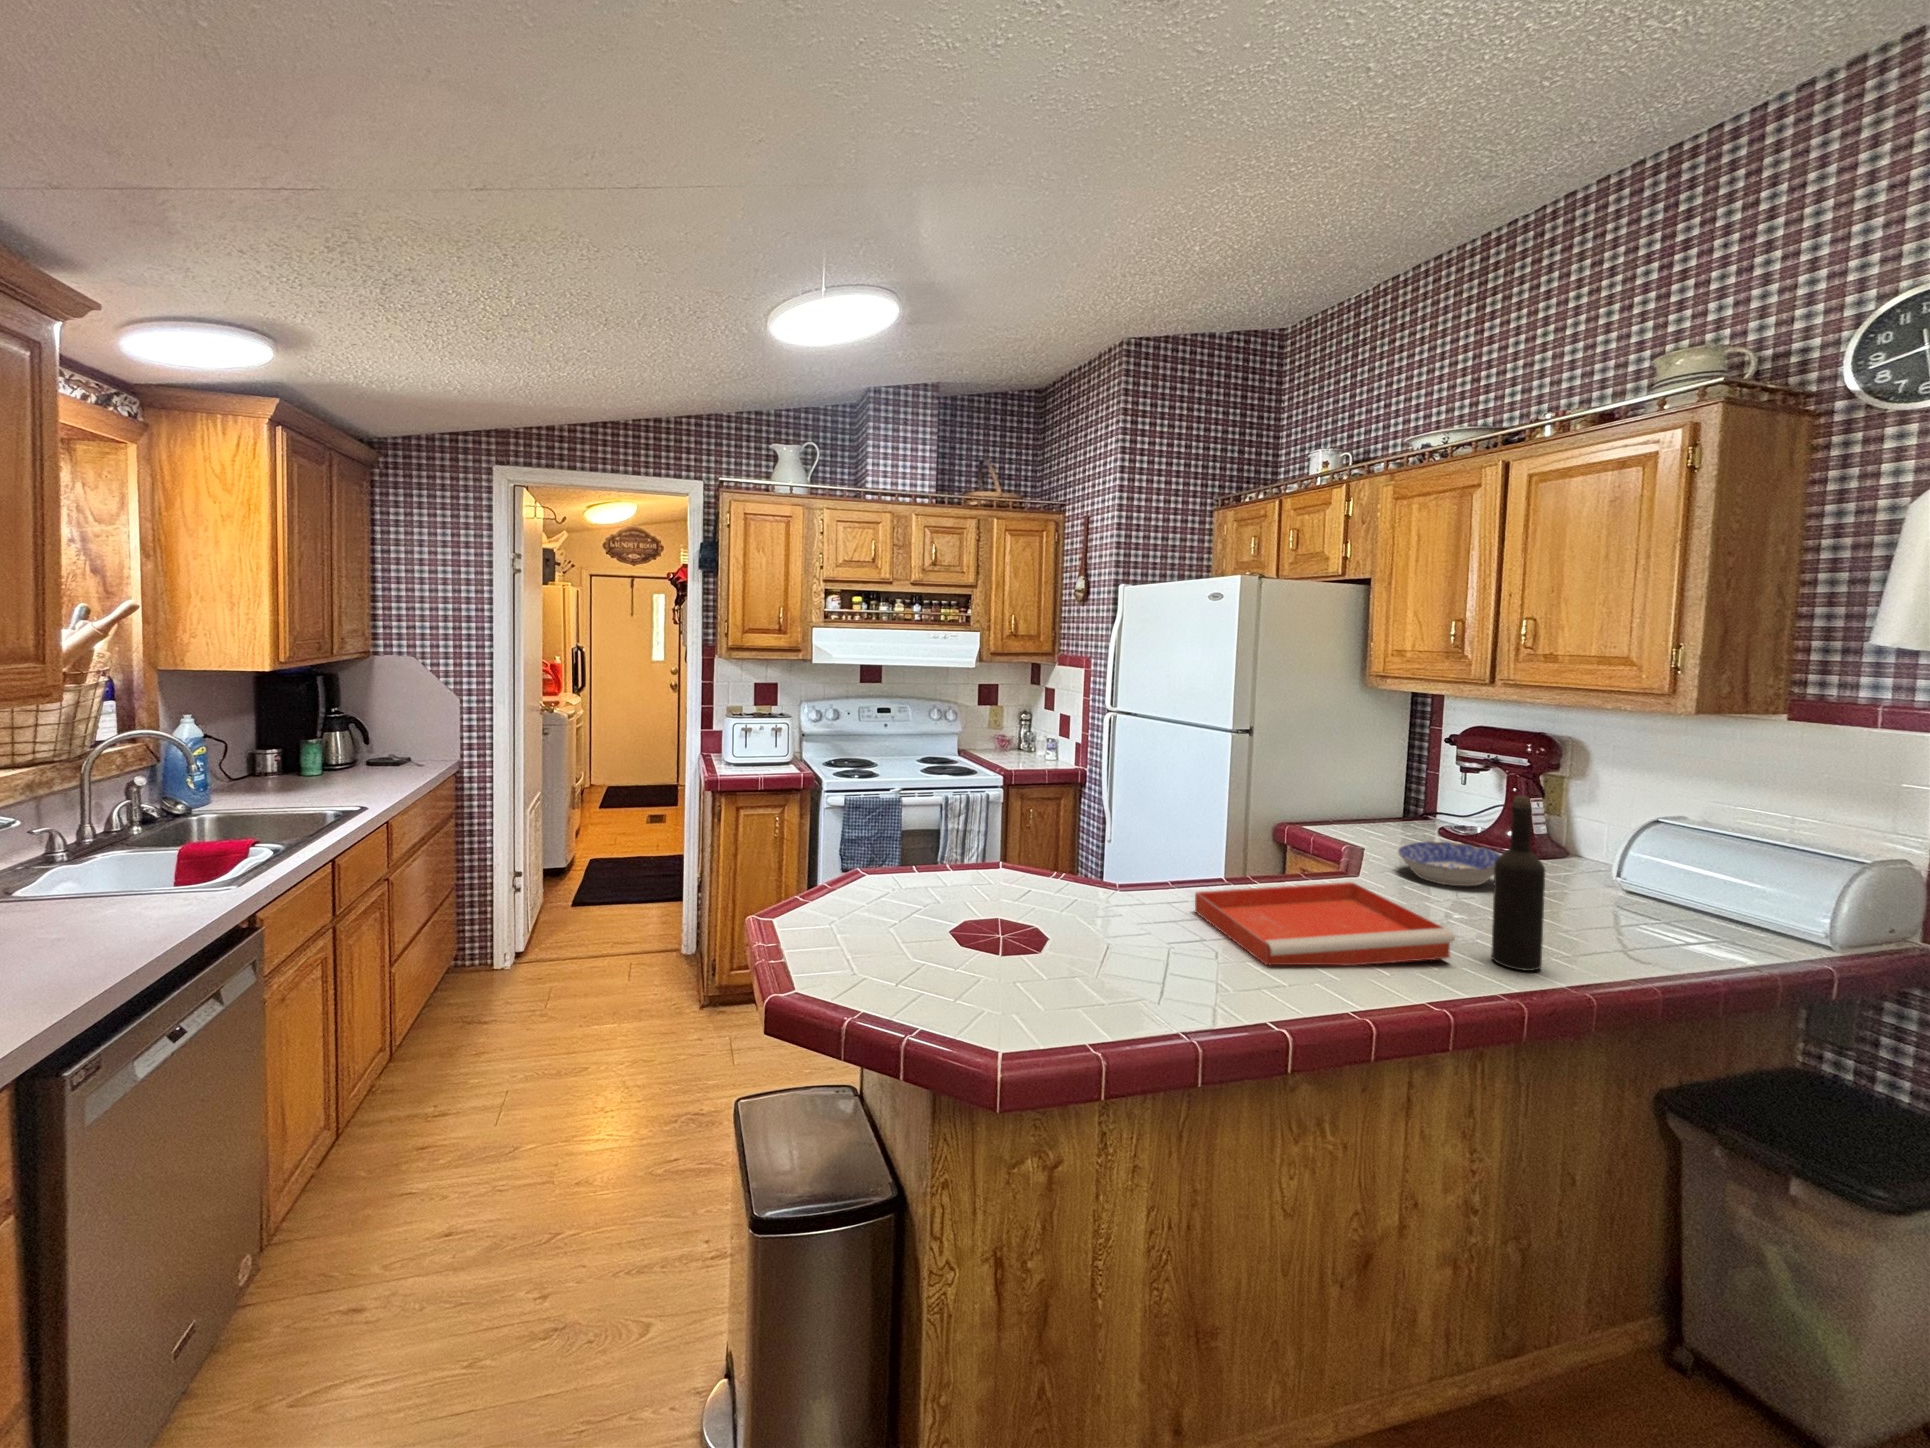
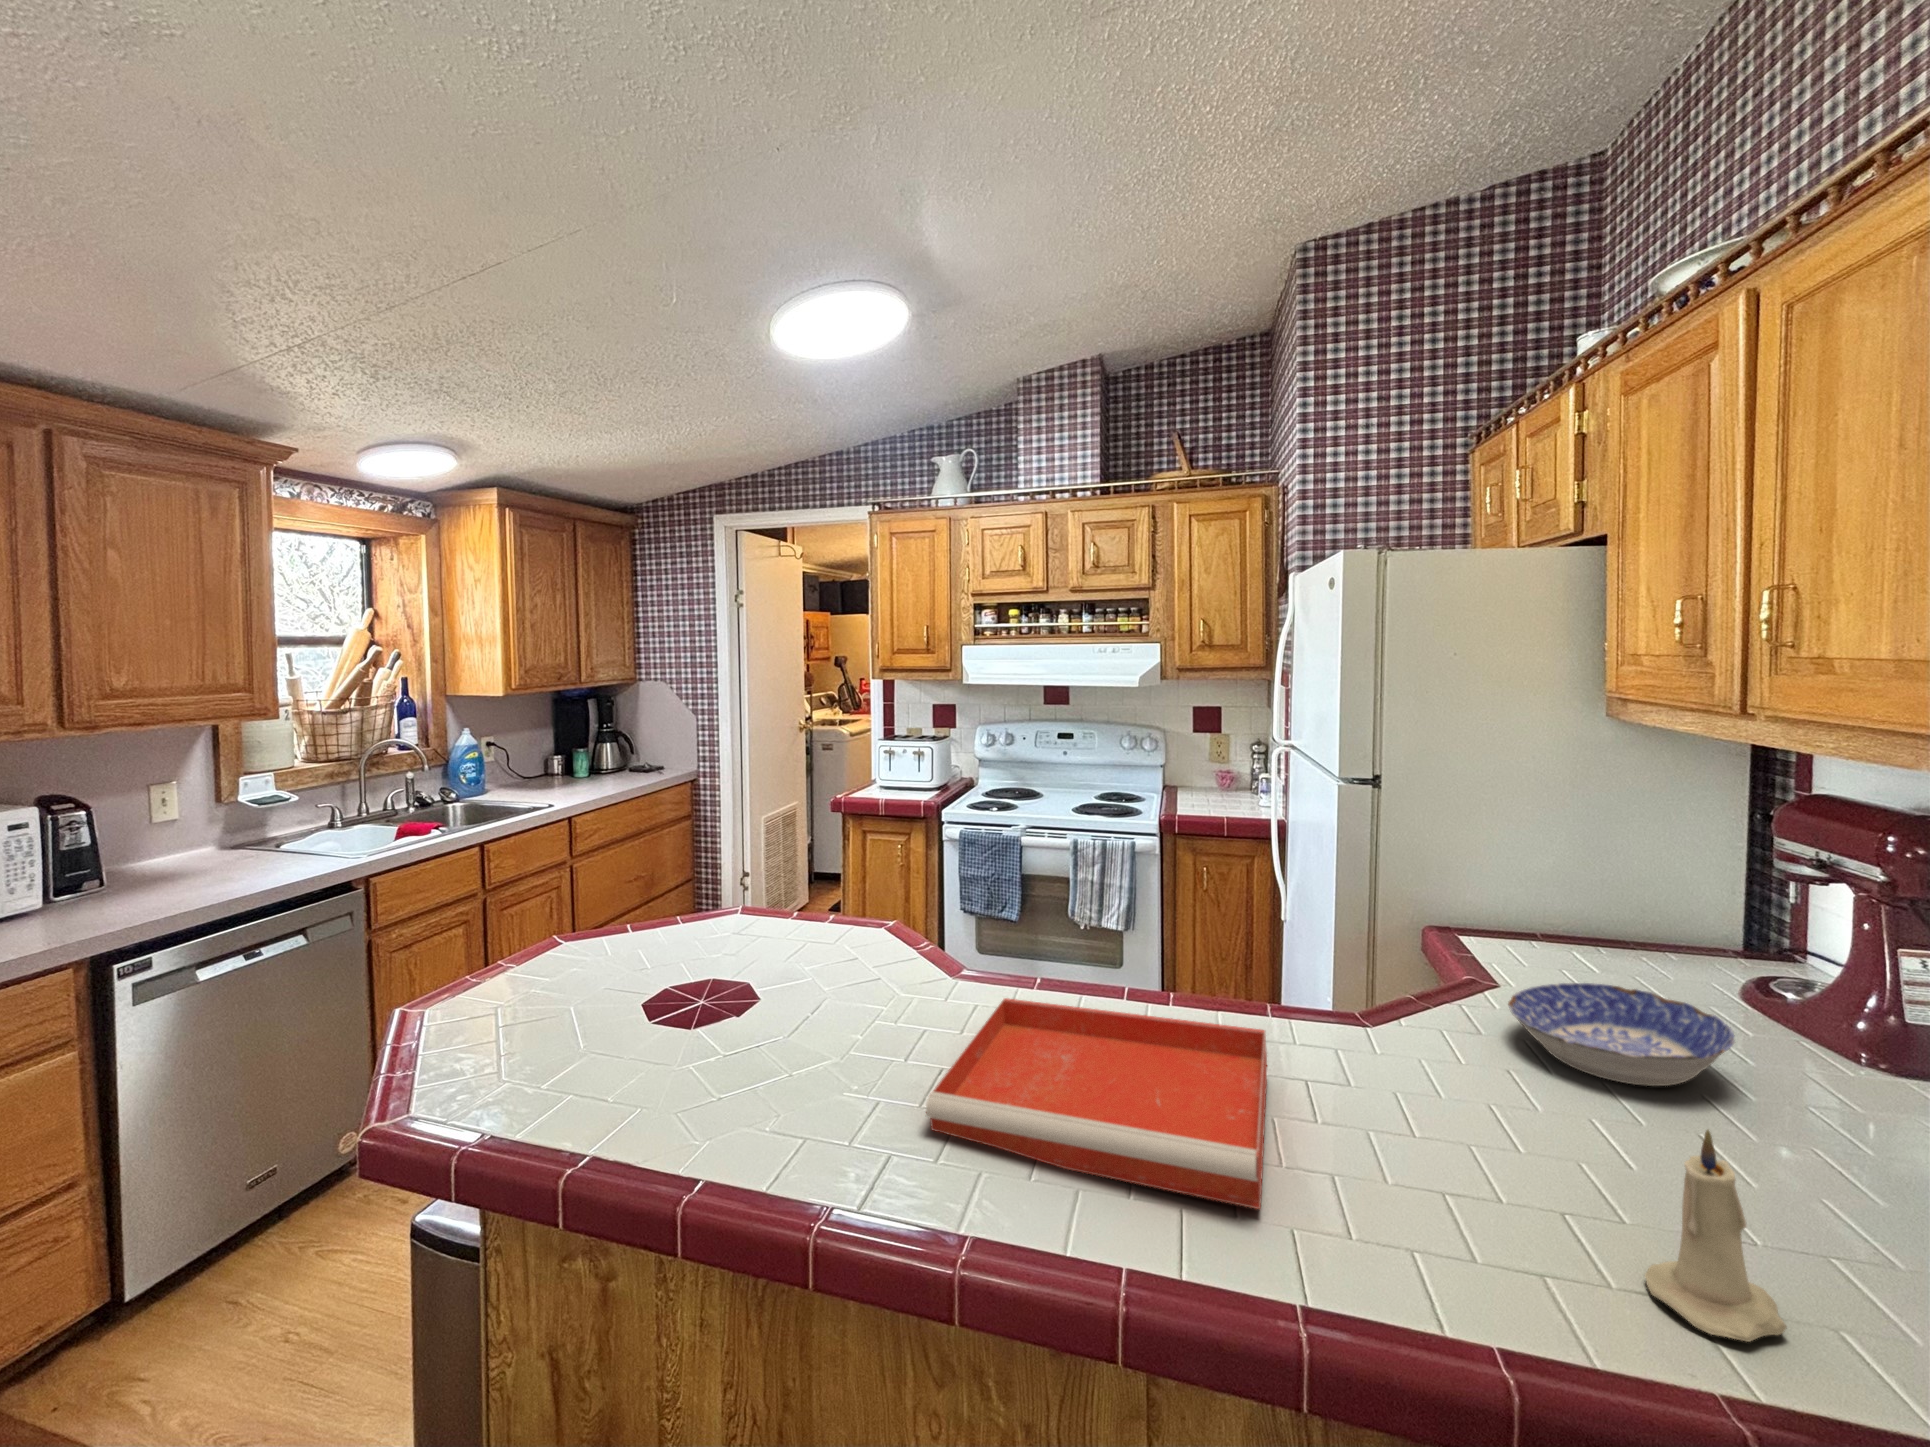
wine bottle: present [1491,796,1545,971] -> none [1352,922,1458,1290]
candle: none [1575,874,1629,960] -> present [1645,1130,1787,1342]

